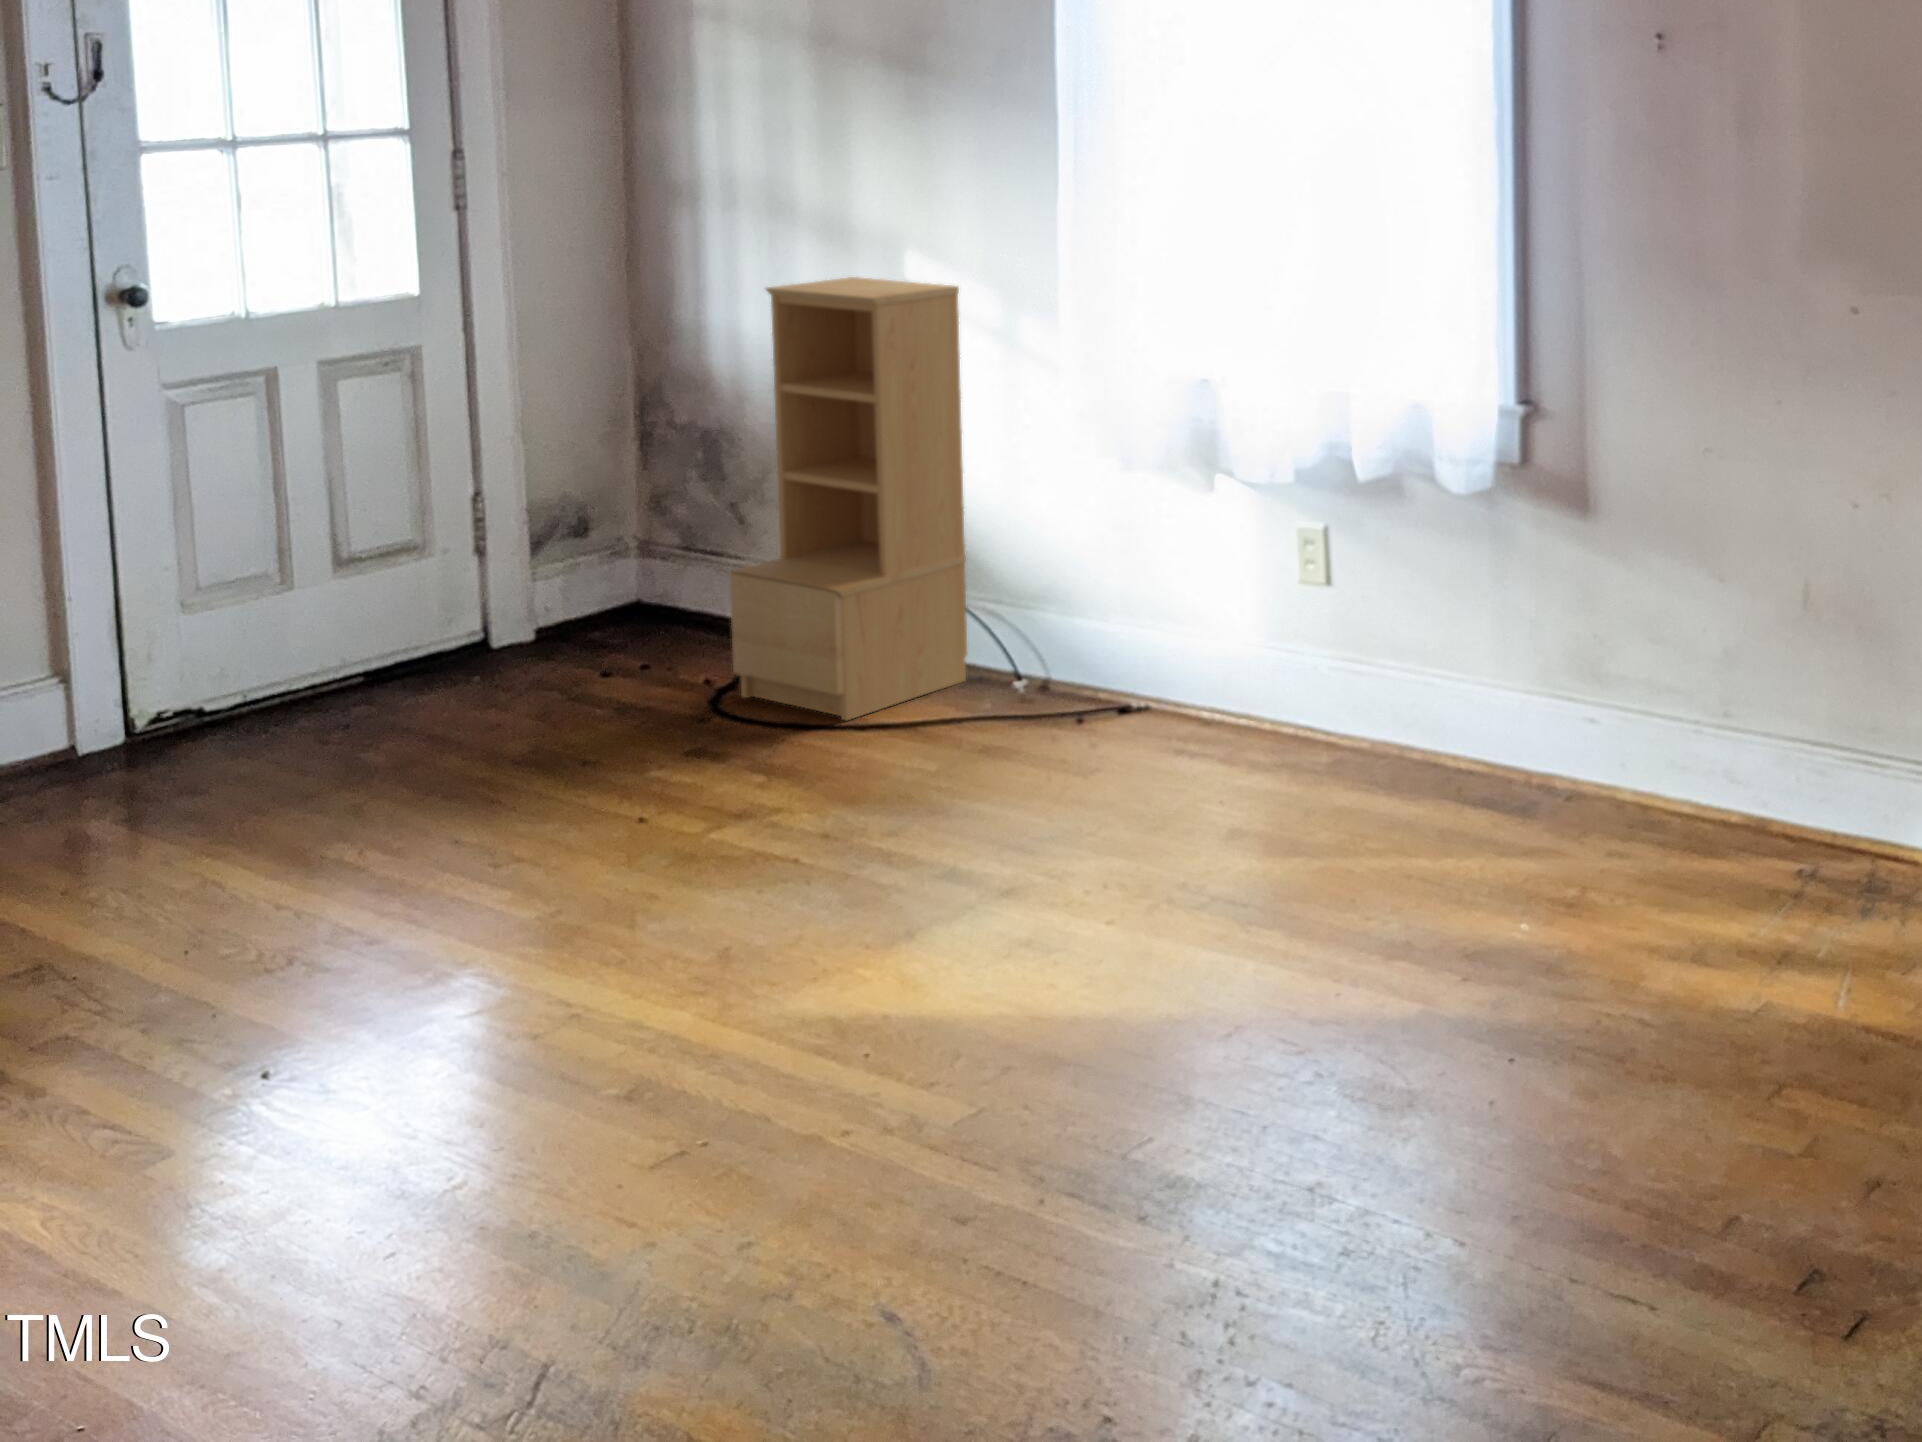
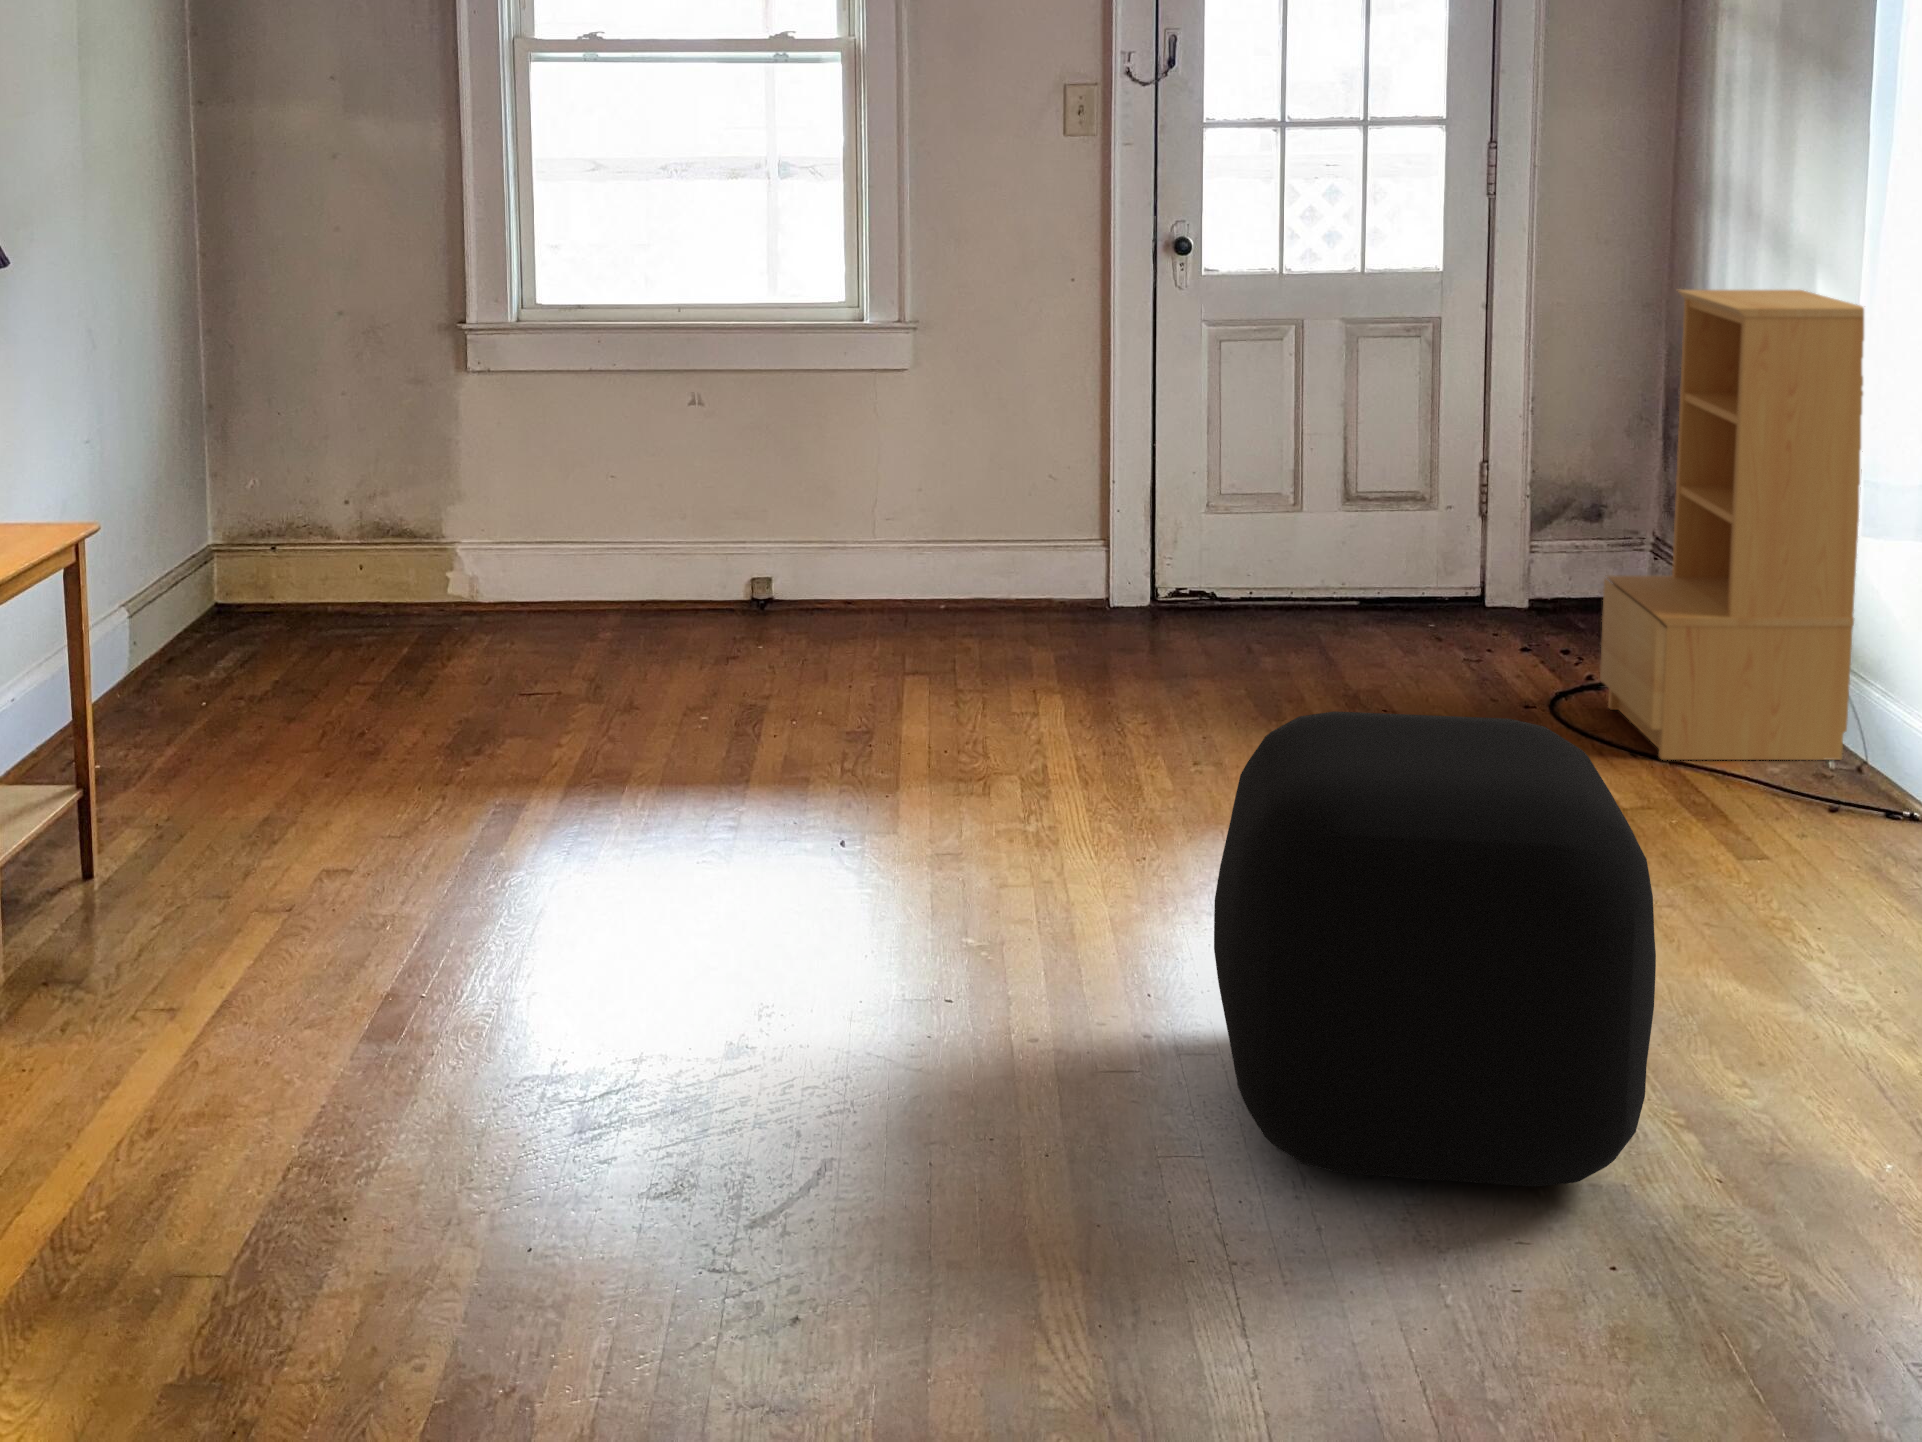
ottoman: none [887,649,1285,1049] -> present [1214,711,1656,1187]

